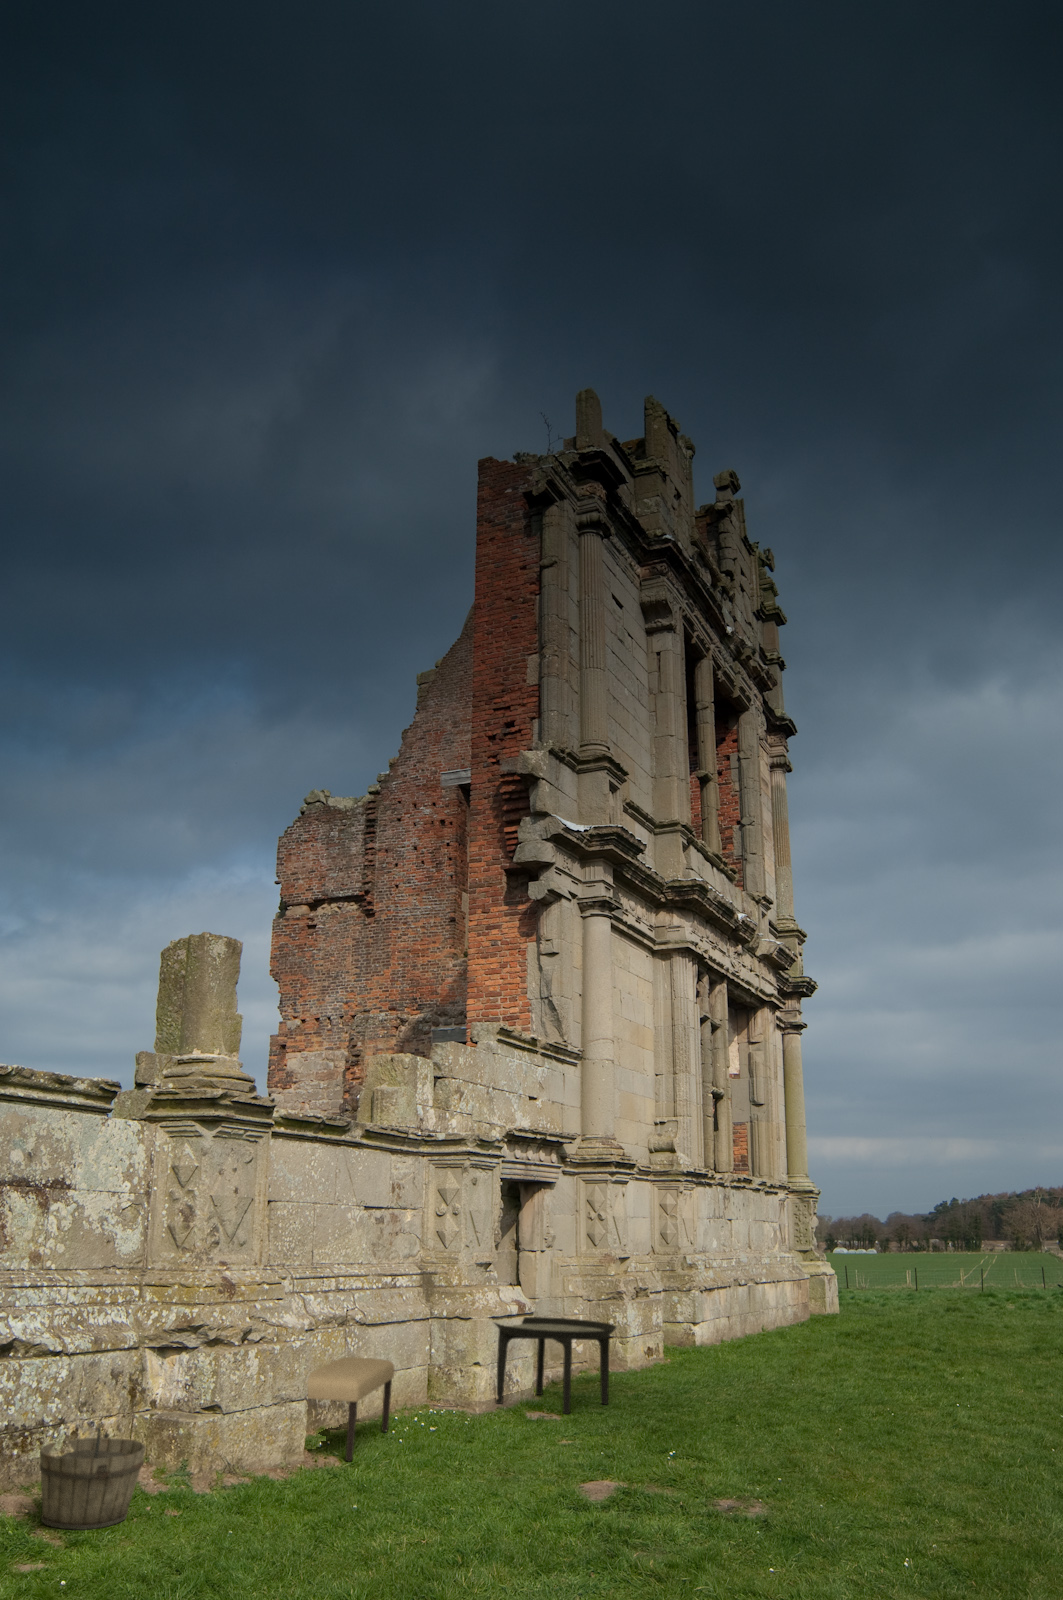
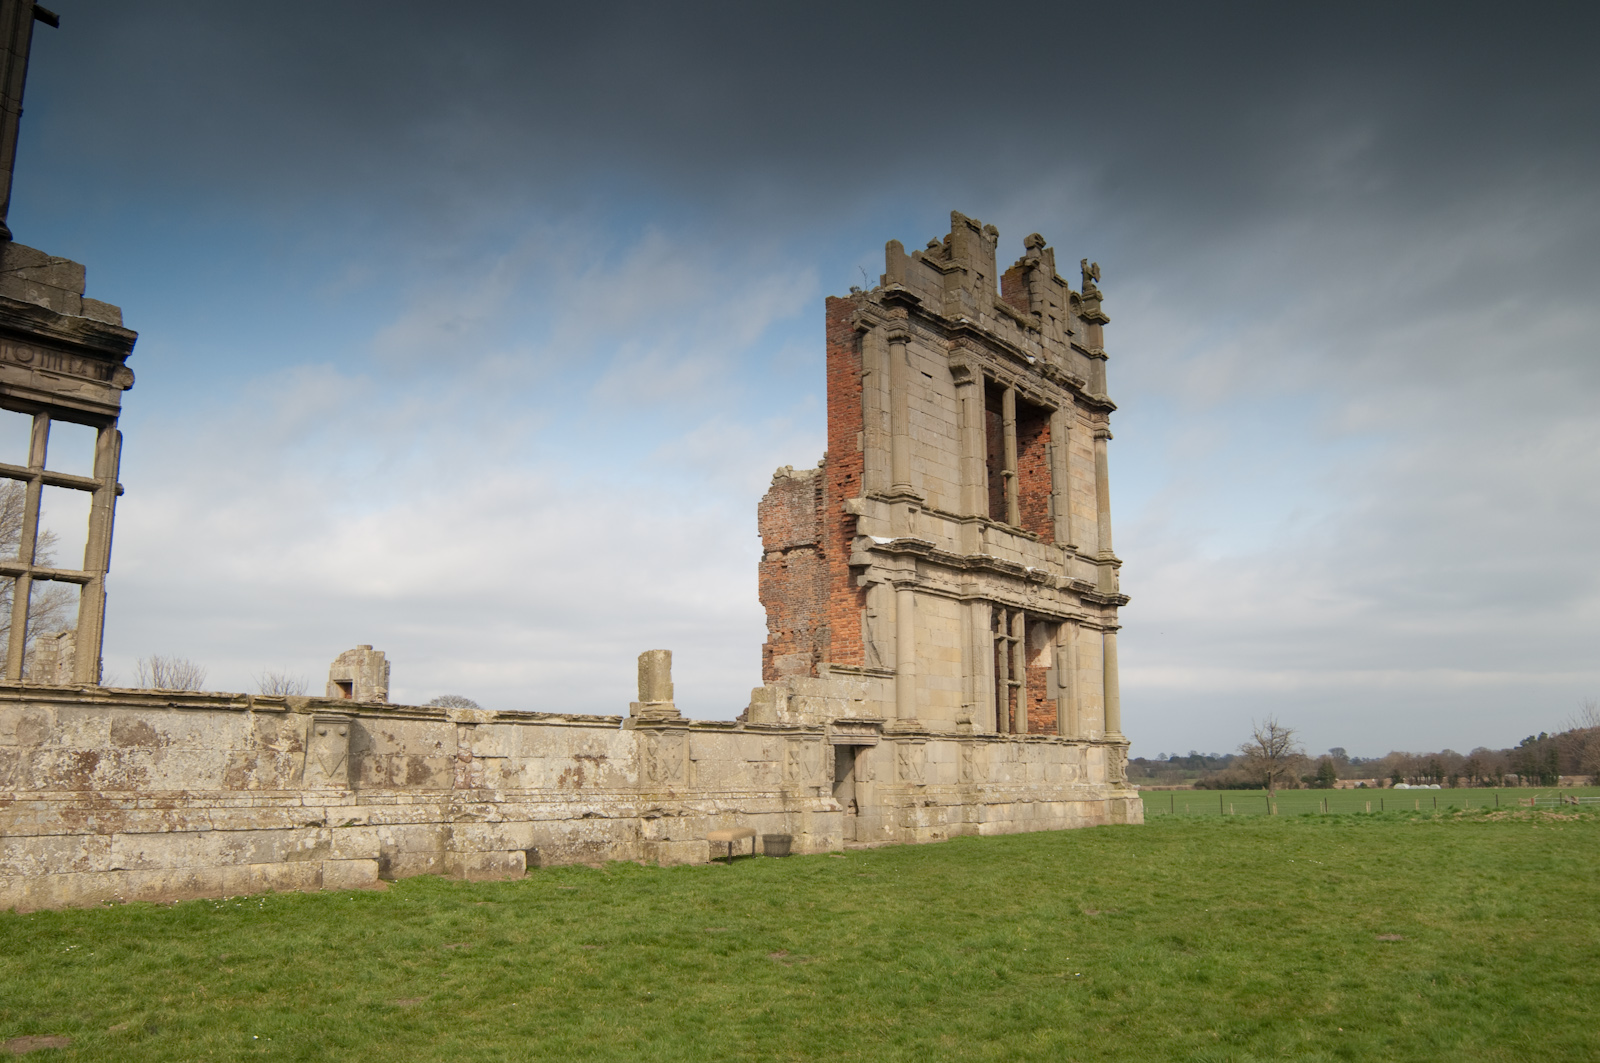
round table: present [495,1317,617,1414] -> none [815,813,876,855]
wooden bucket: present [39,1421,146,1530] -> present [762,834,792,857]

